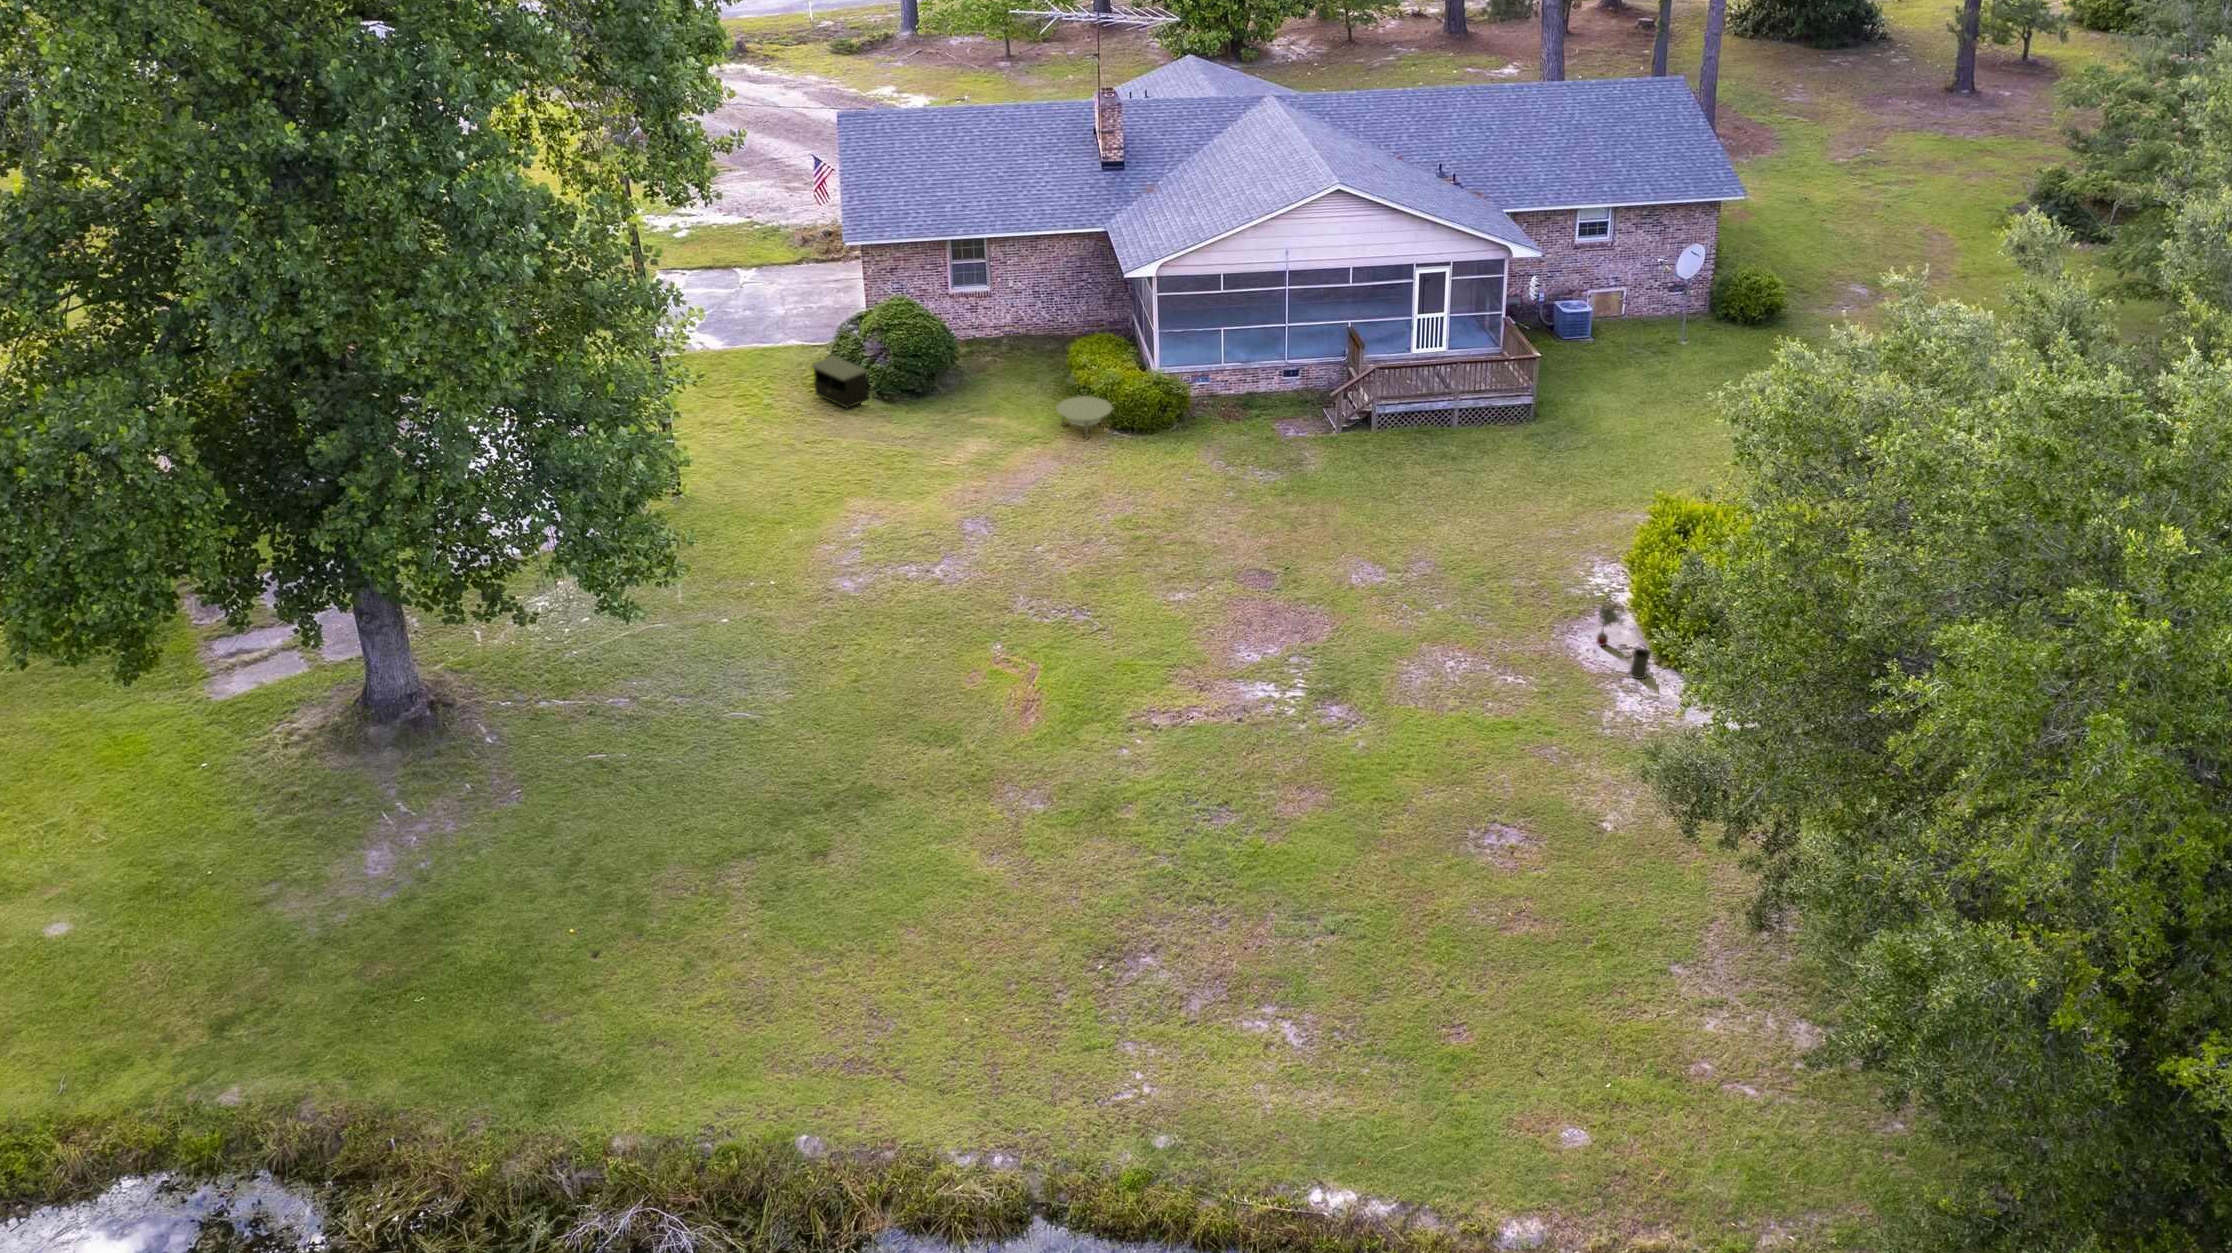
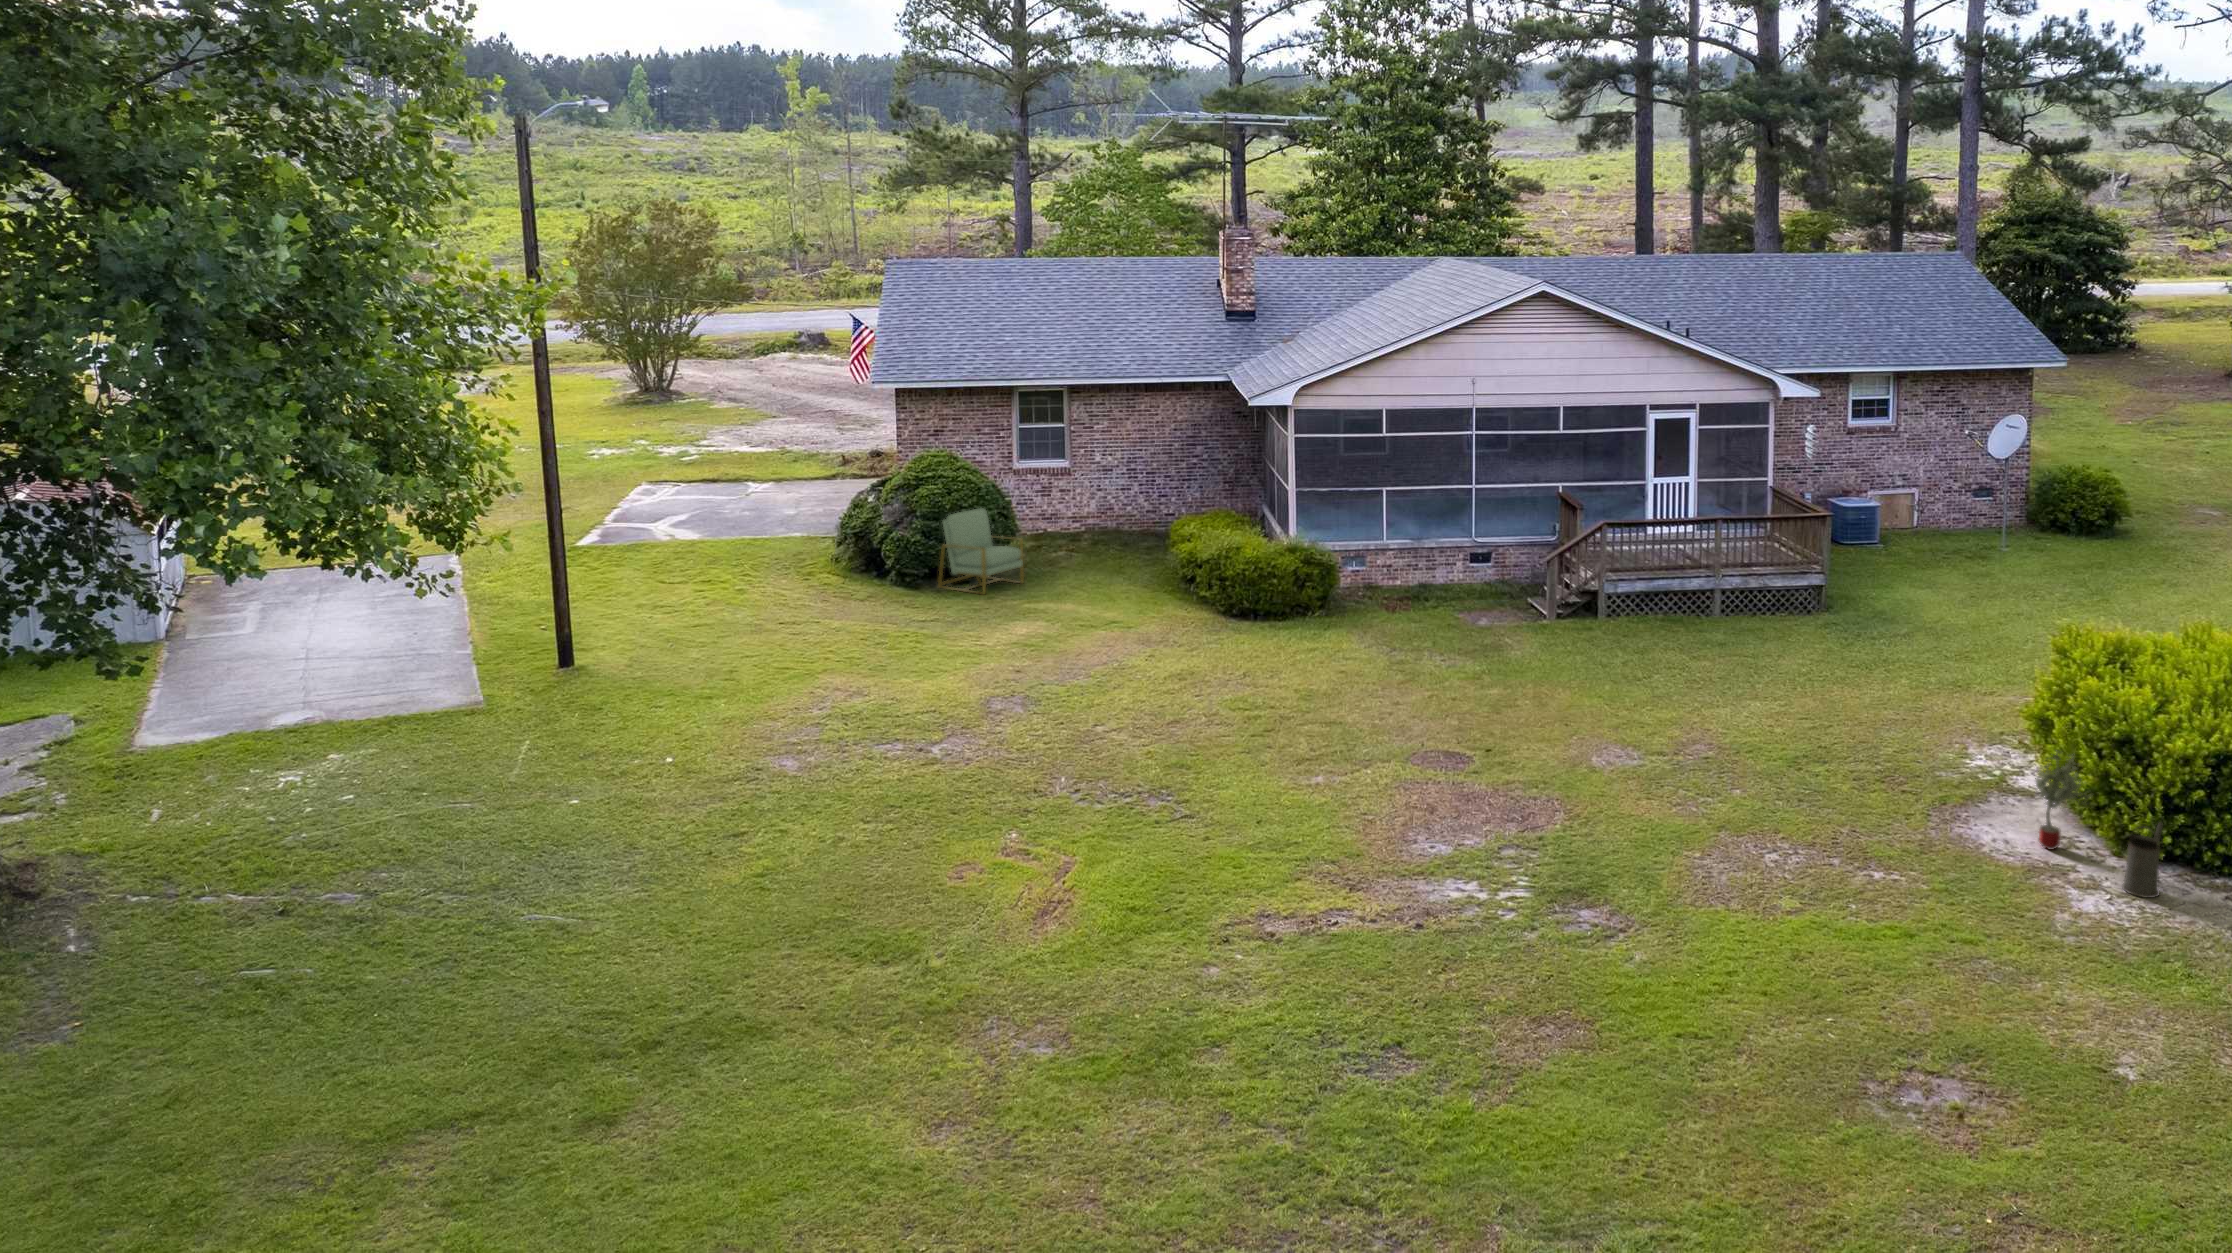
chair: none [908,350,967,418] -> present [938,508,1024,594]
storage bench: present [812,356,869,409] -> none [812,520,886,587]
round table: present [1056,396,1112,439] -> none [1140,565,1222,615]

